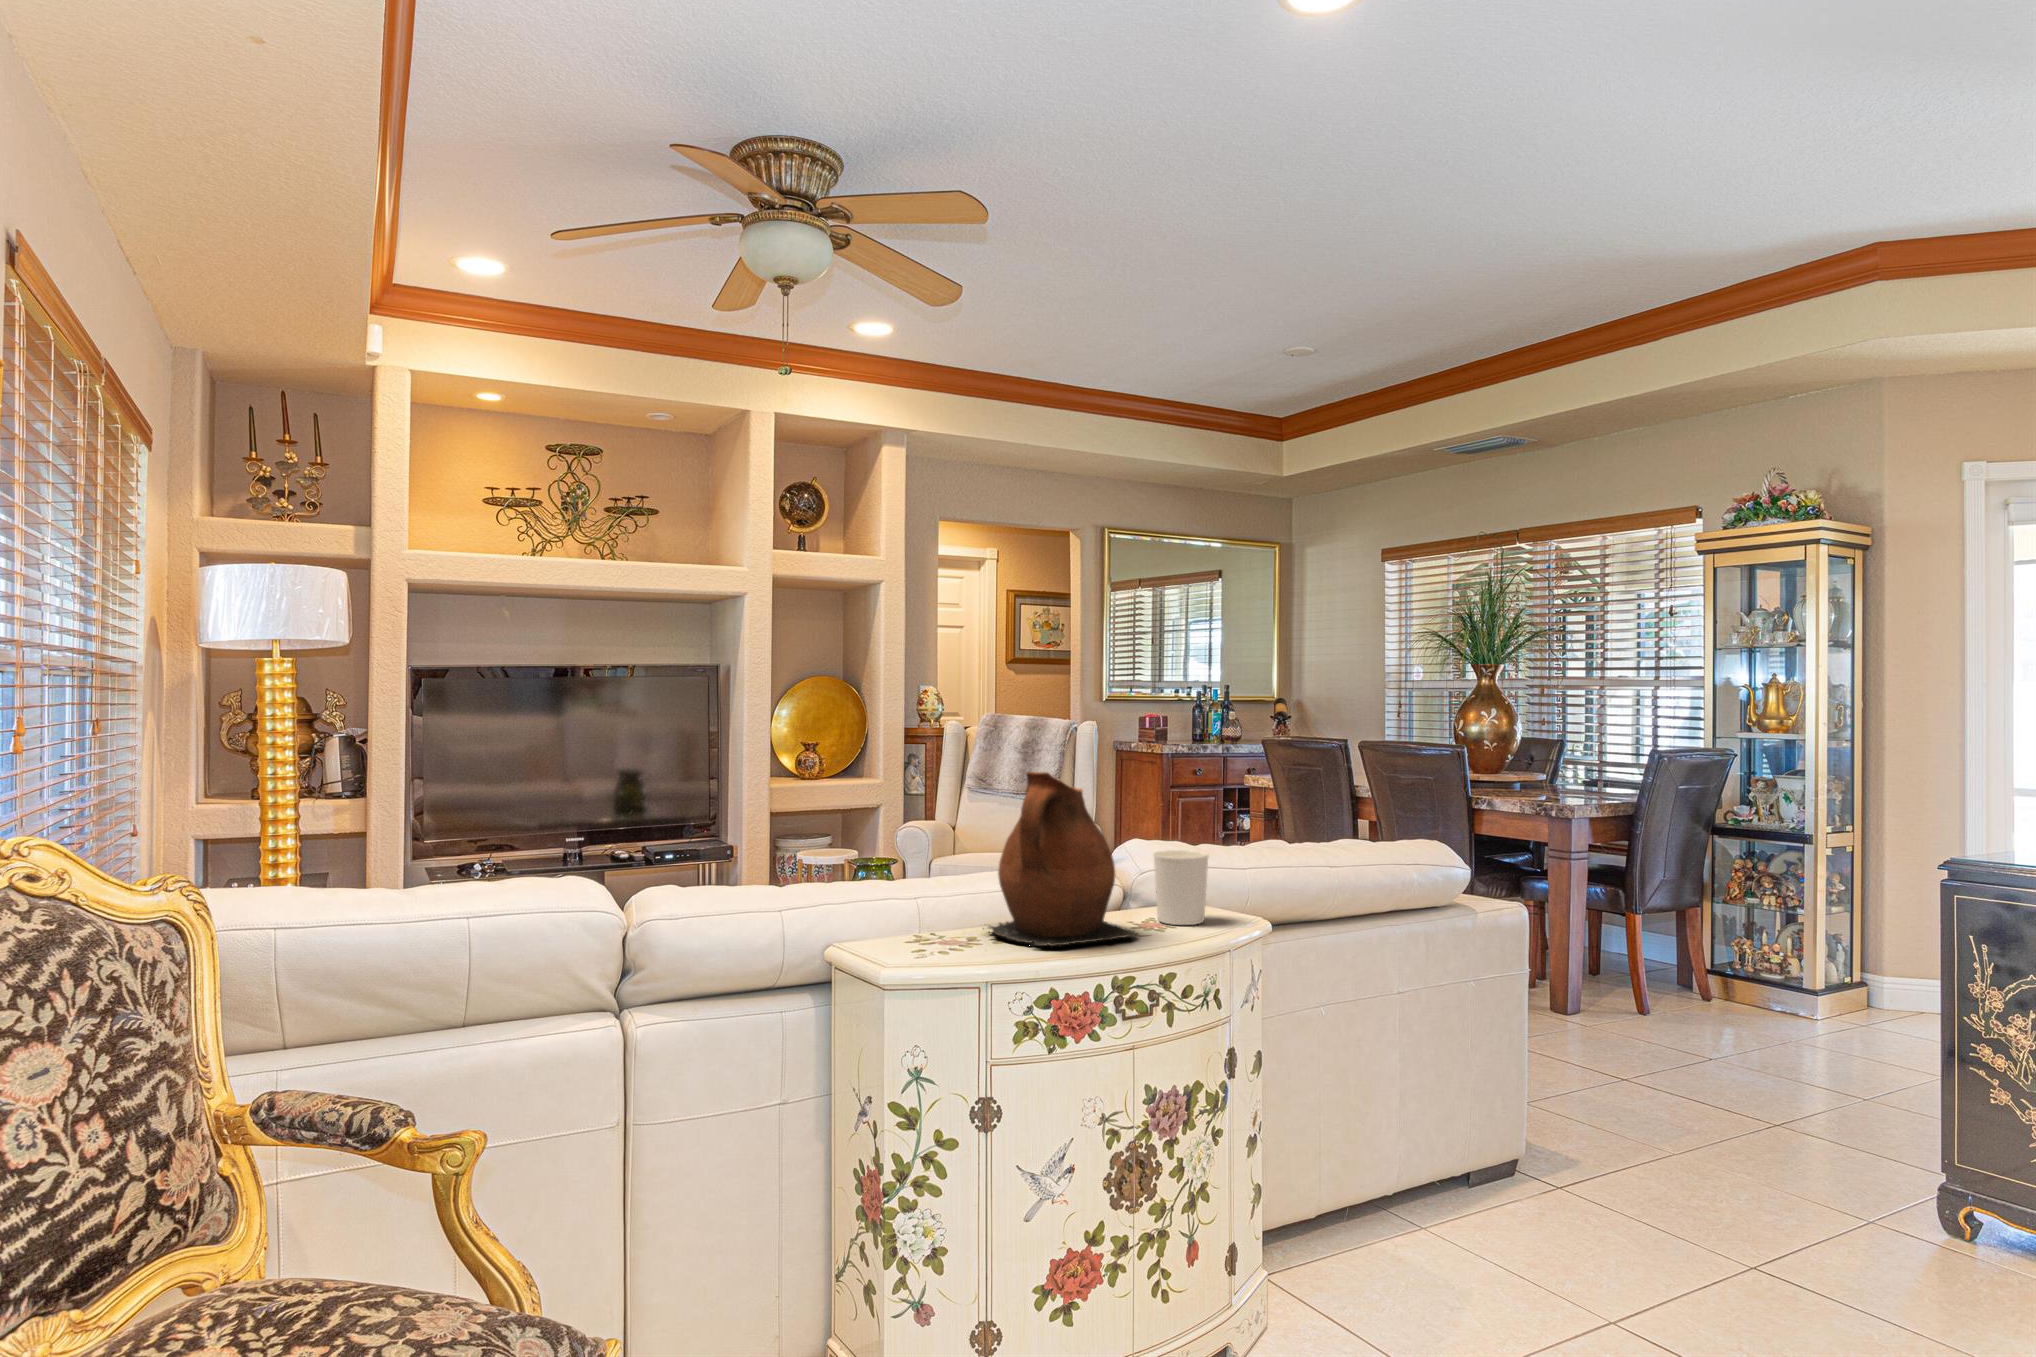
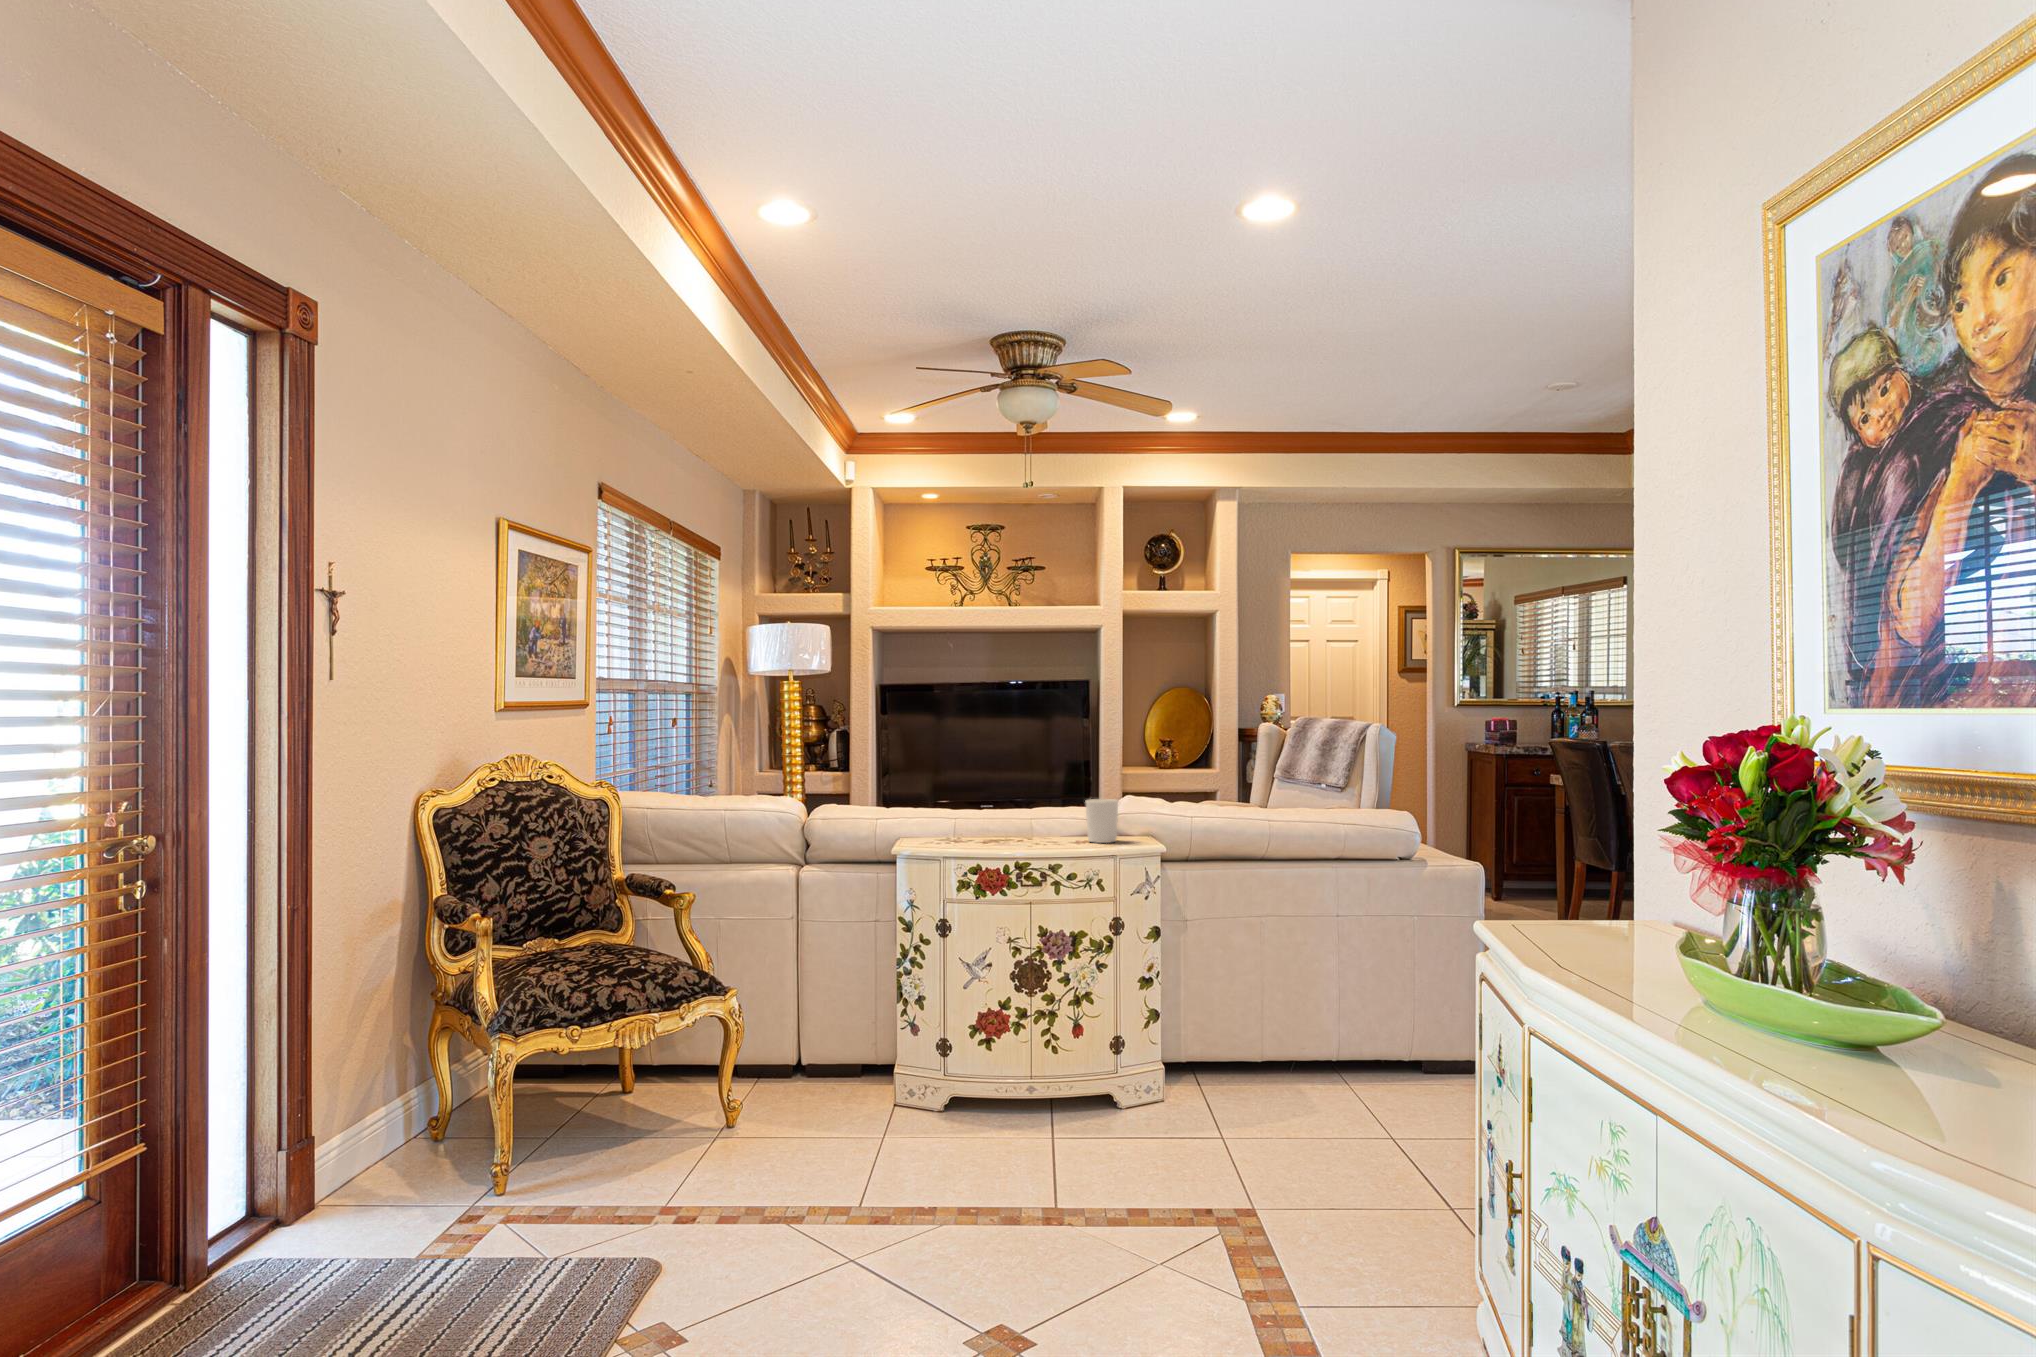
ceramic pitcher: present [983,772,1137,946] -> none [976,747,1052,845]

